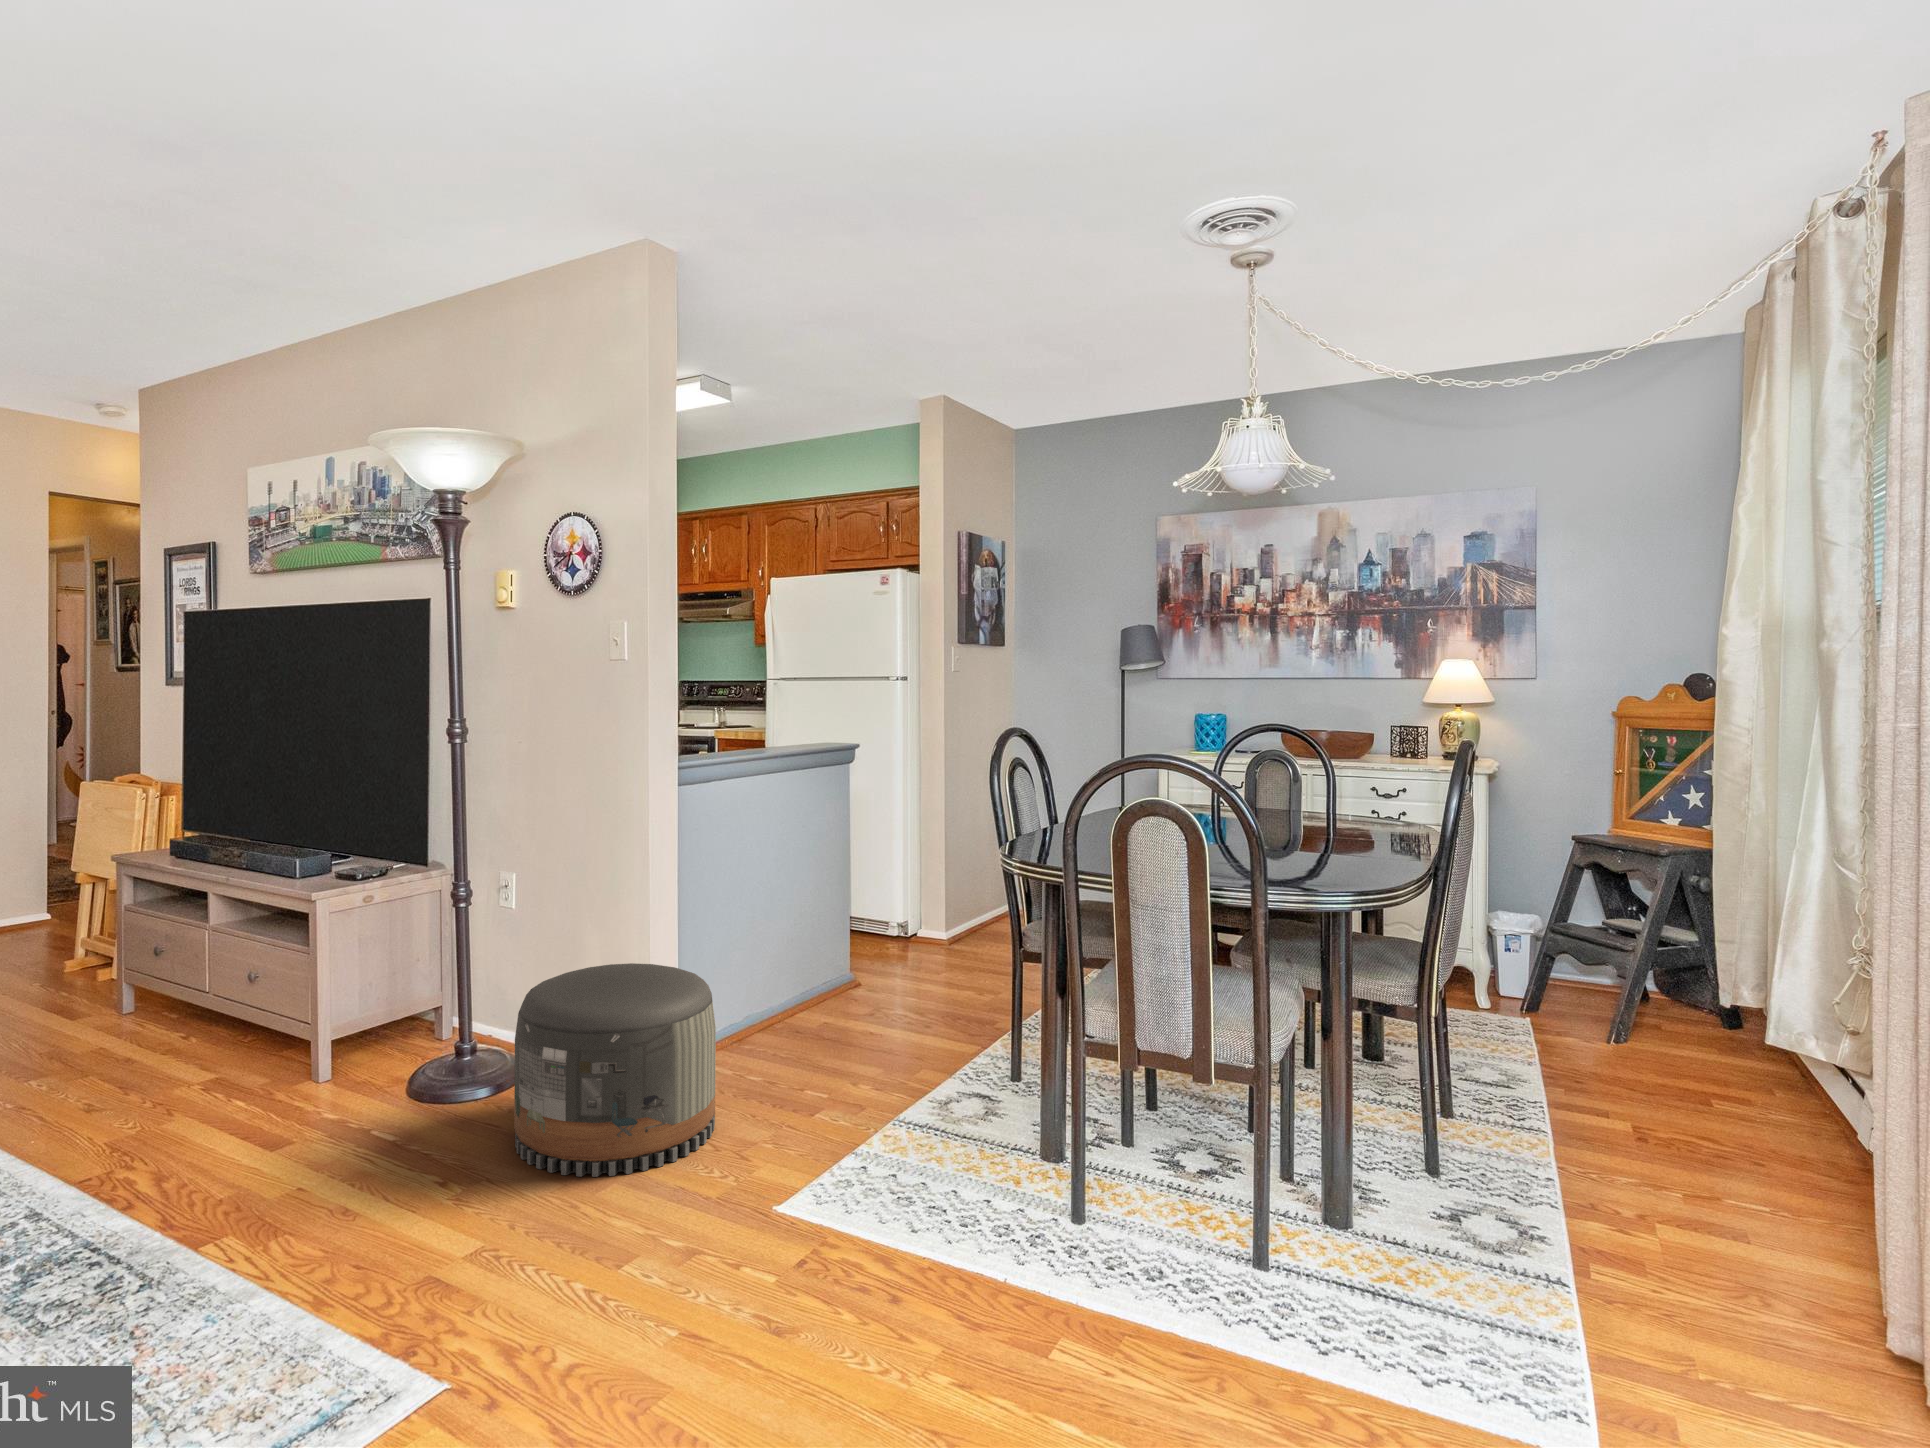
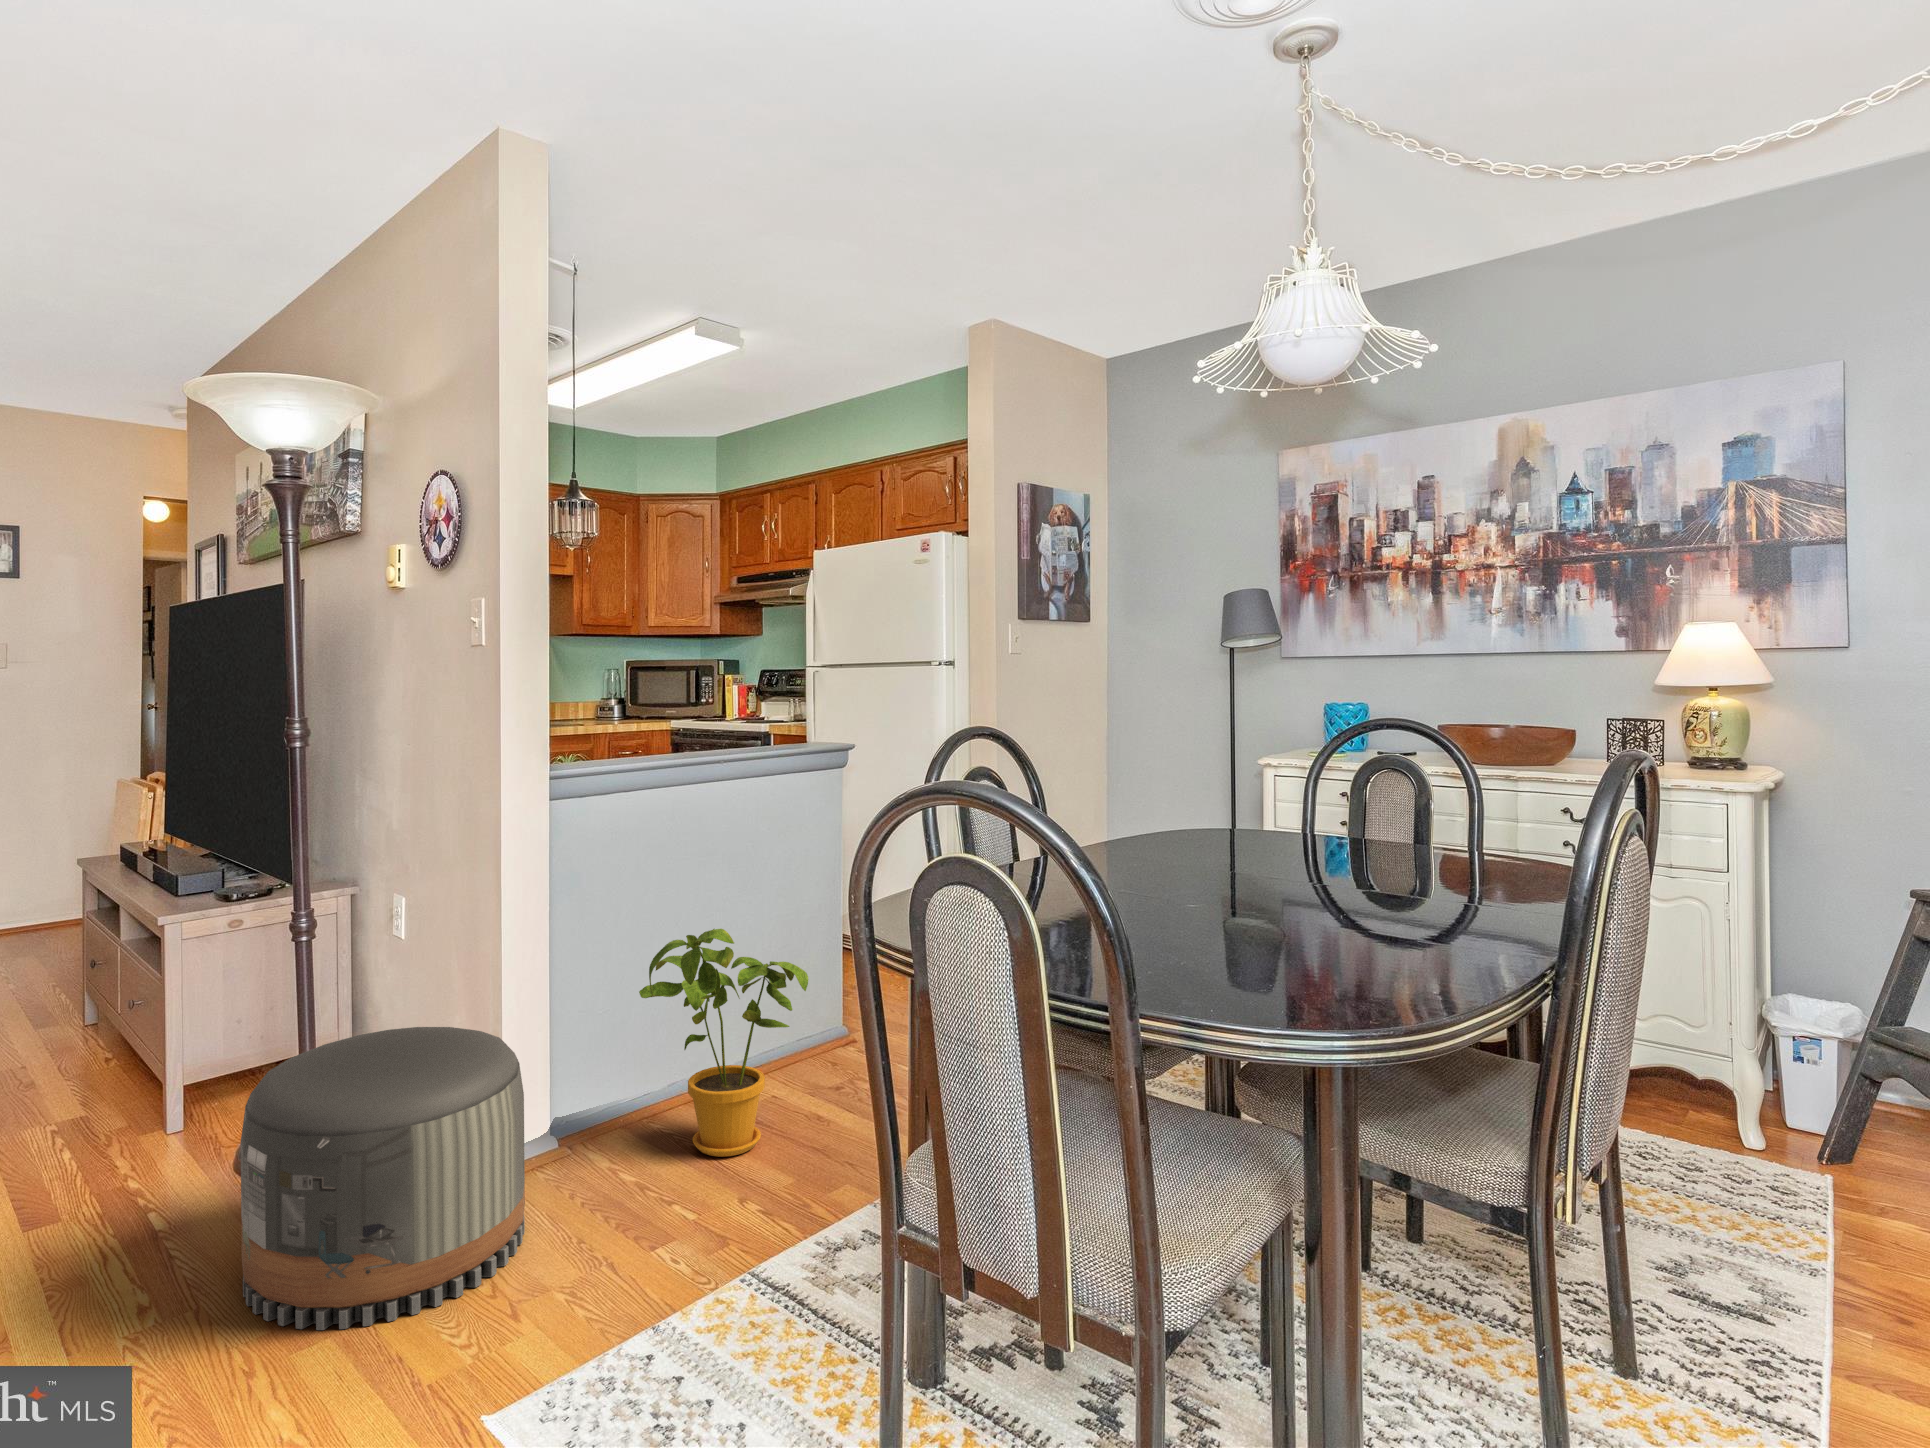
house plant: none [739,884,878,1059] -> present [639,929,808,1157]

